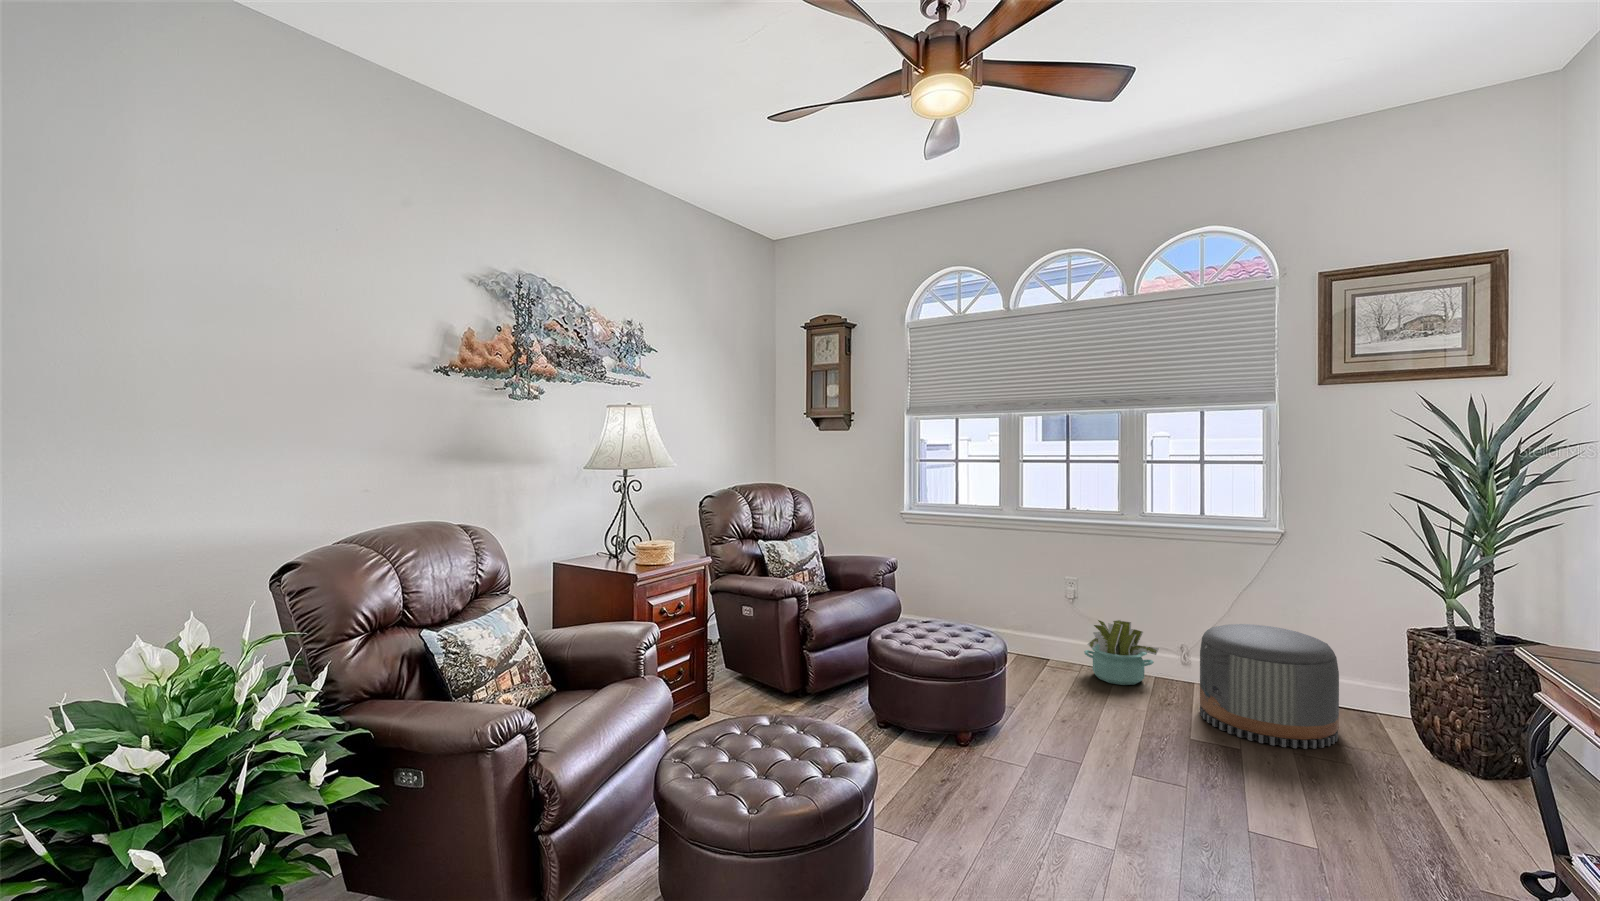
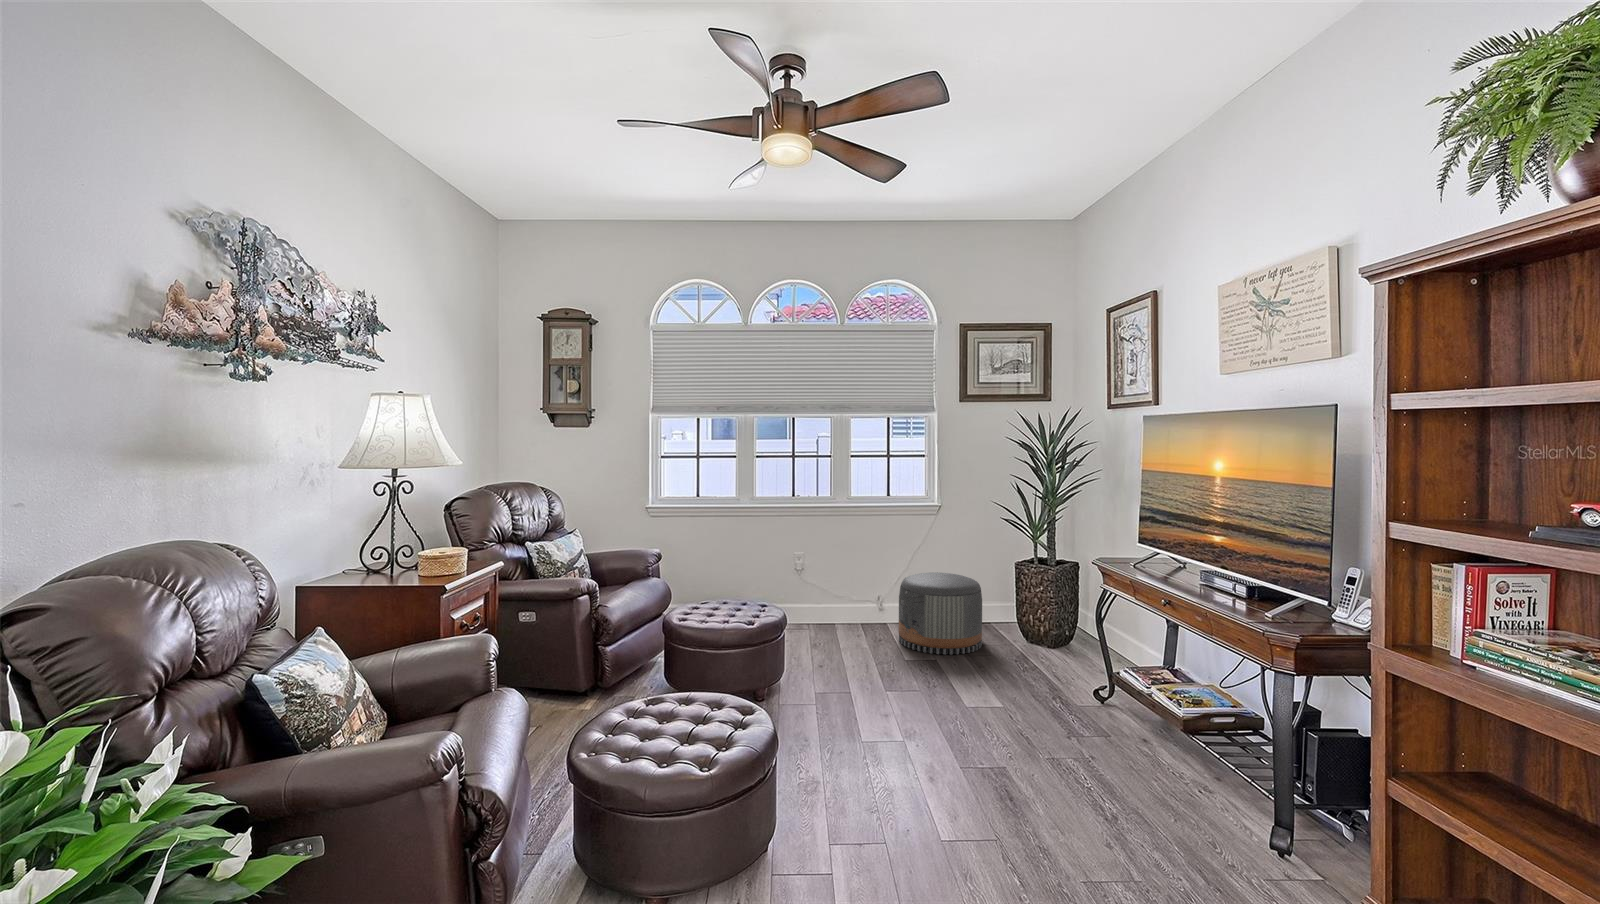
decorative plant: present [1084,620,1159,685] -> none [809,582,864,633]

